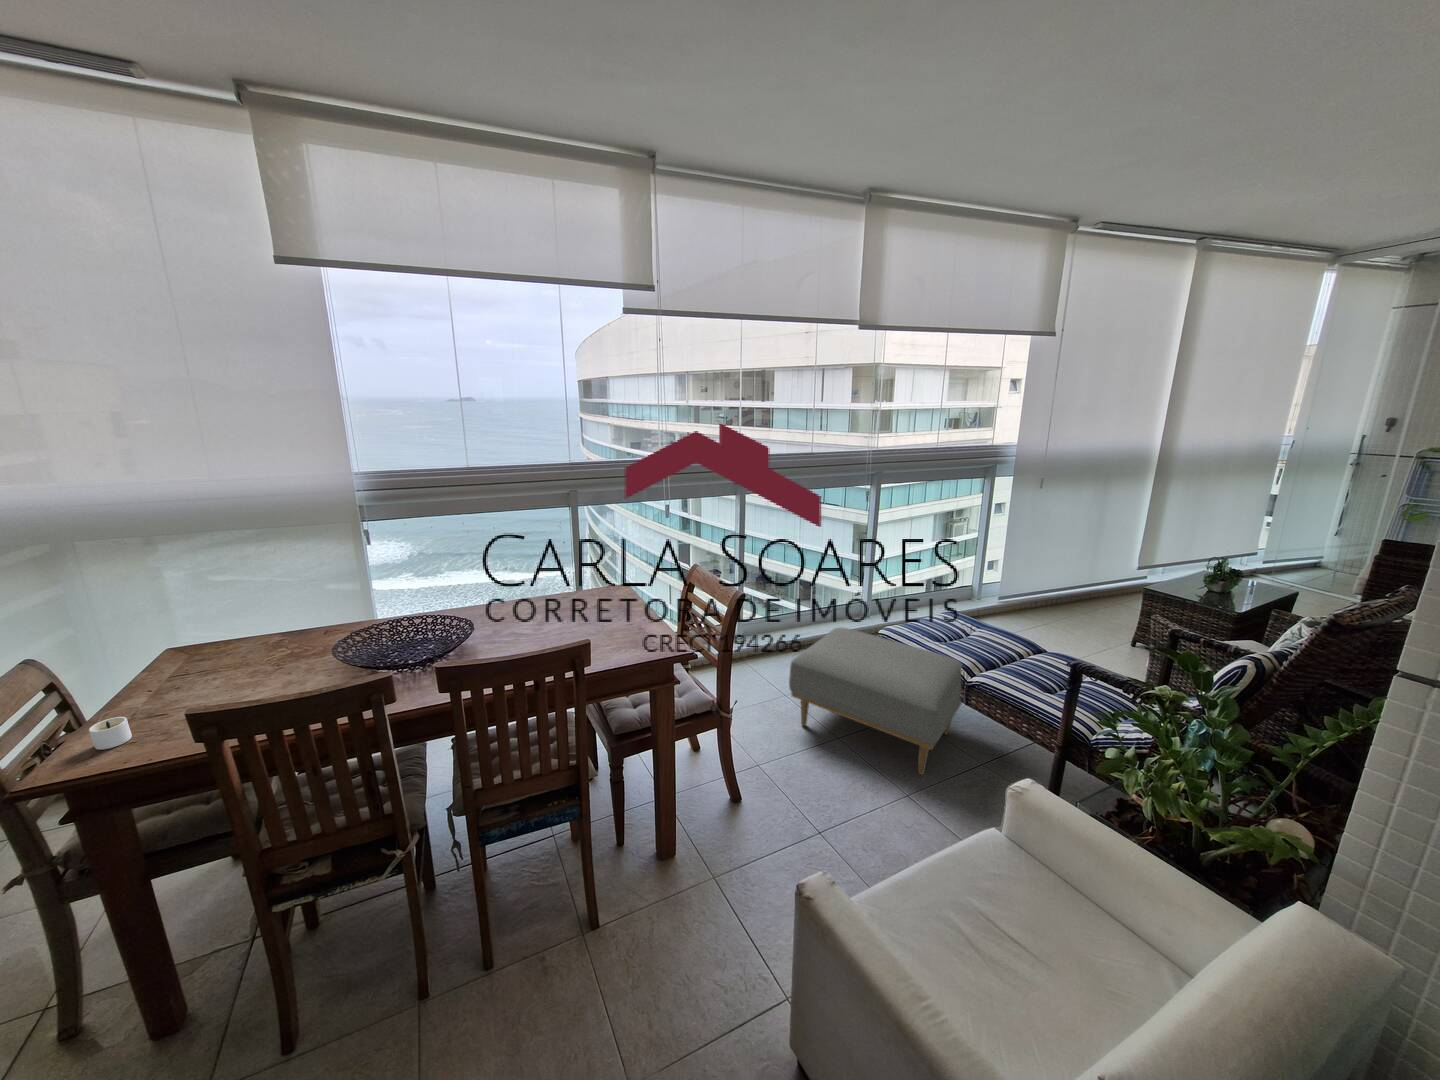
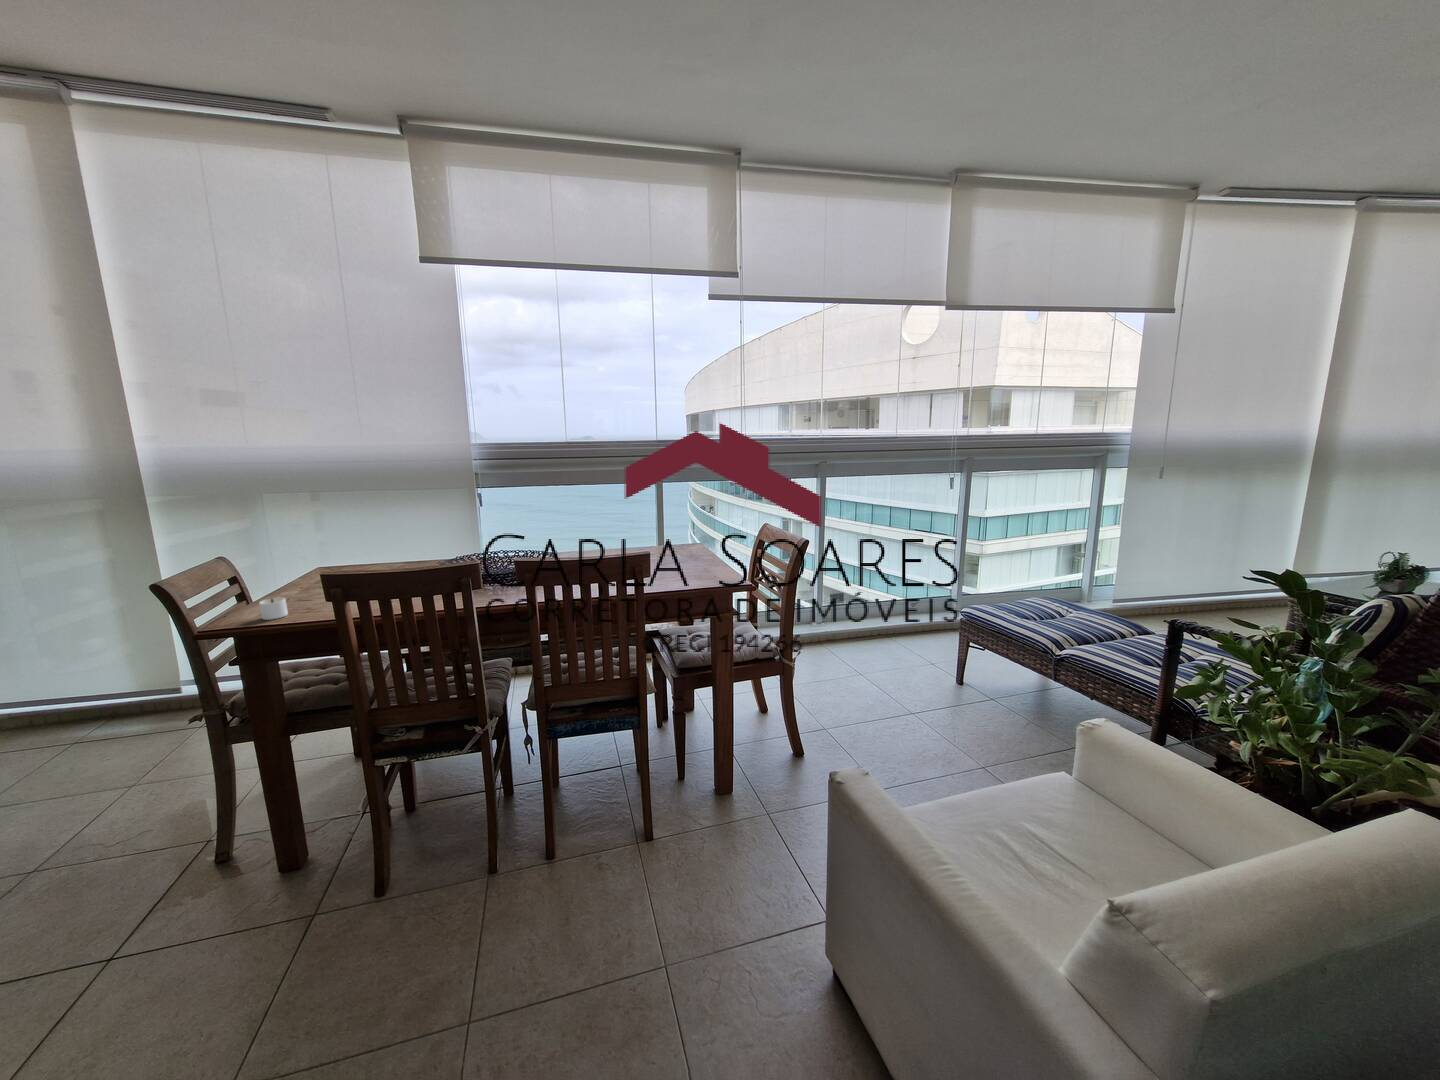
ottoman: present [789,628,962,774] -> none [861,607,1063,754]

